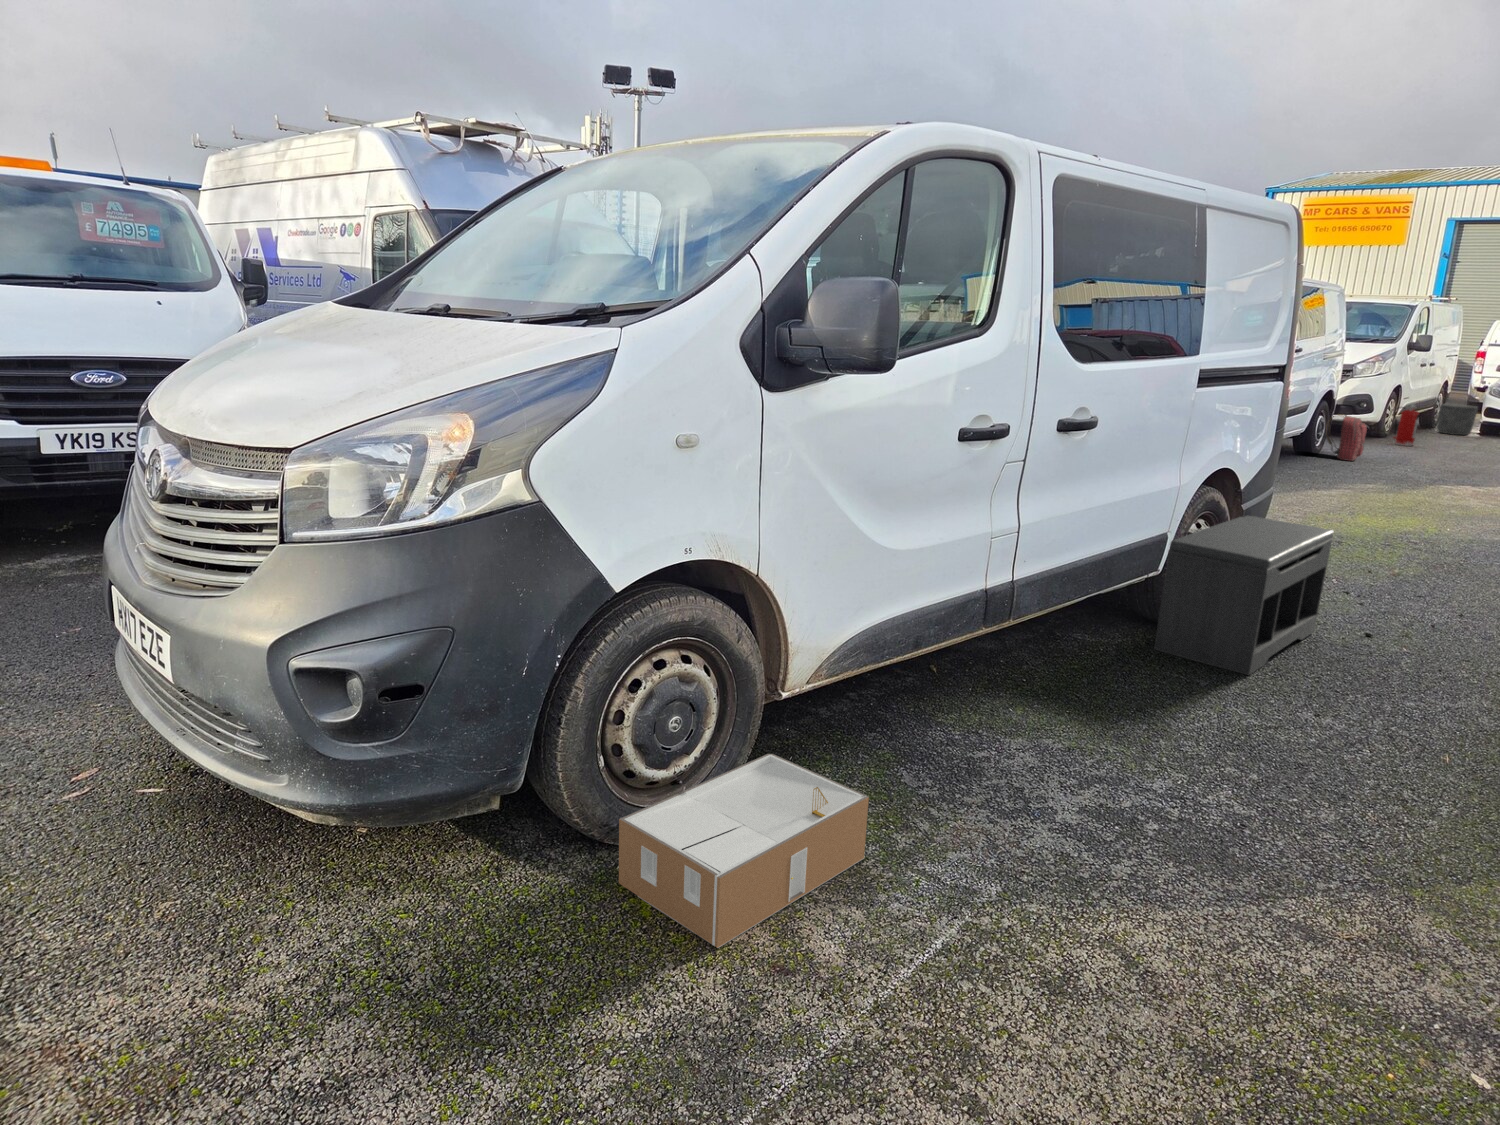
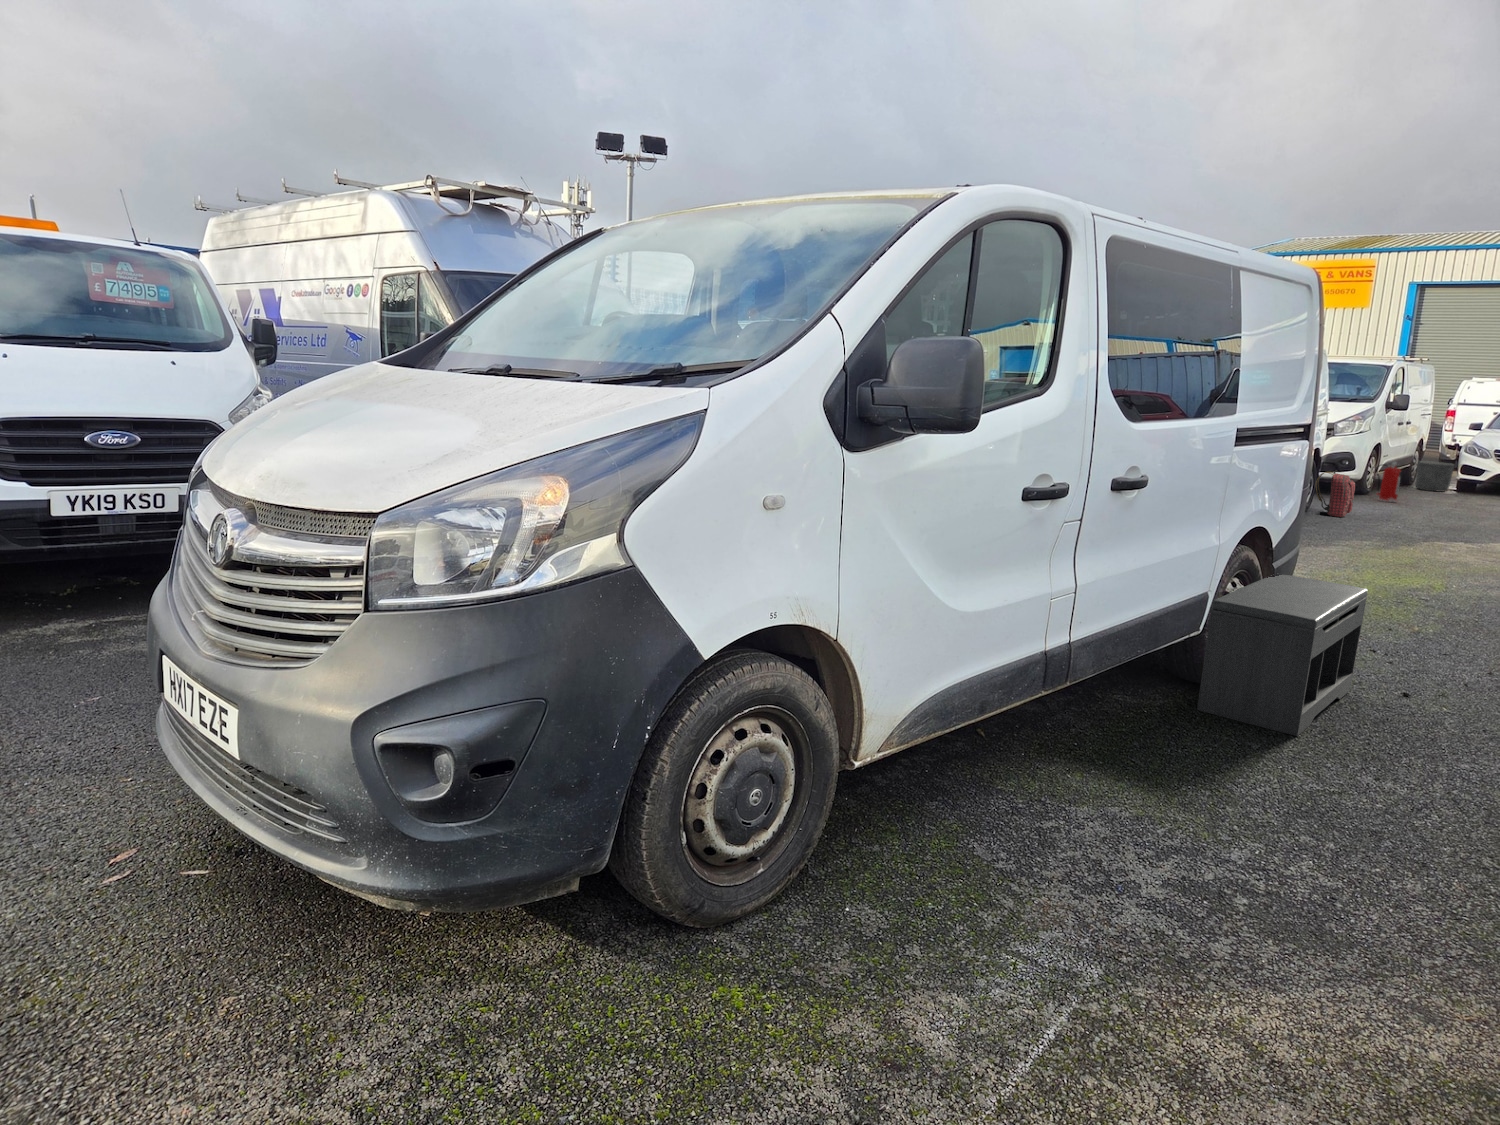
cardboard box: present [619,754,869,948] -> none [704,826,960,1041]

